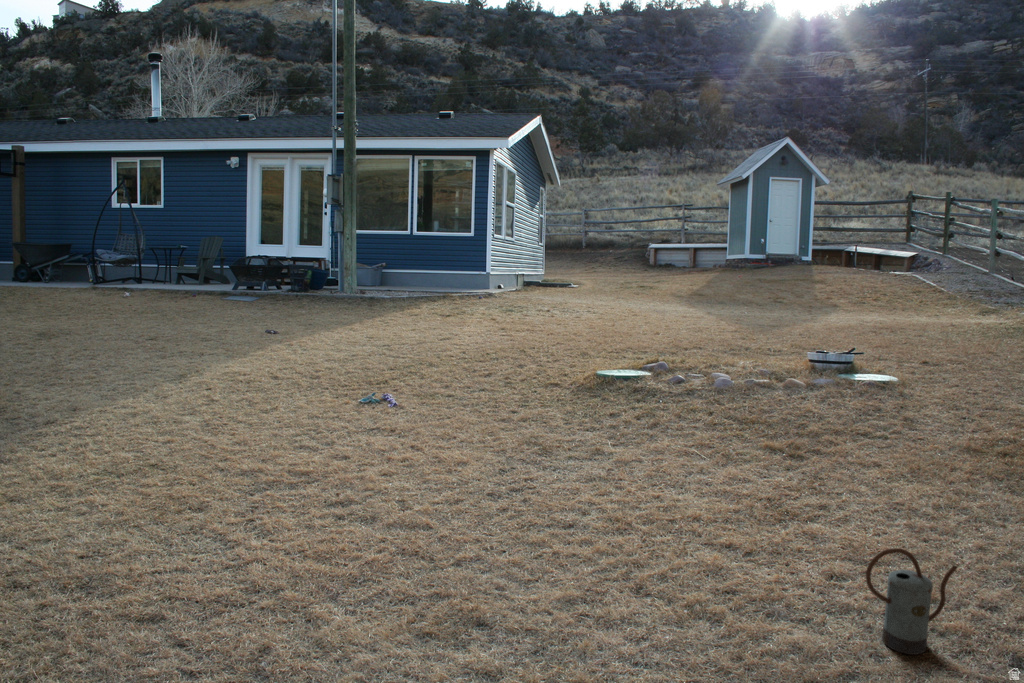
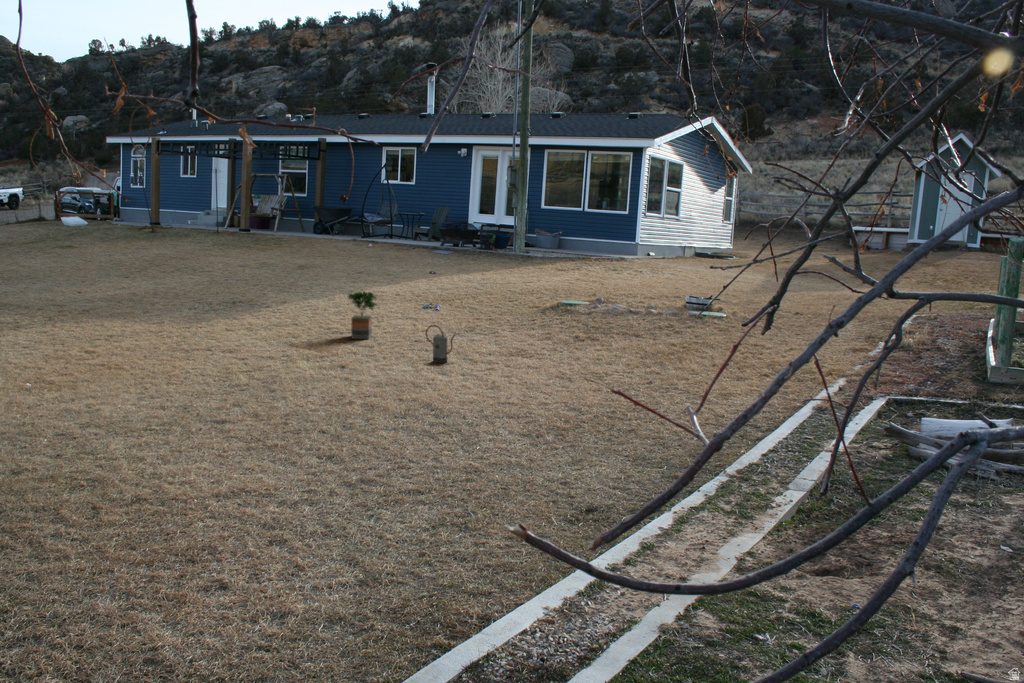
potted tree: none [479,442,570,575] -> present [348,291,377,339]

